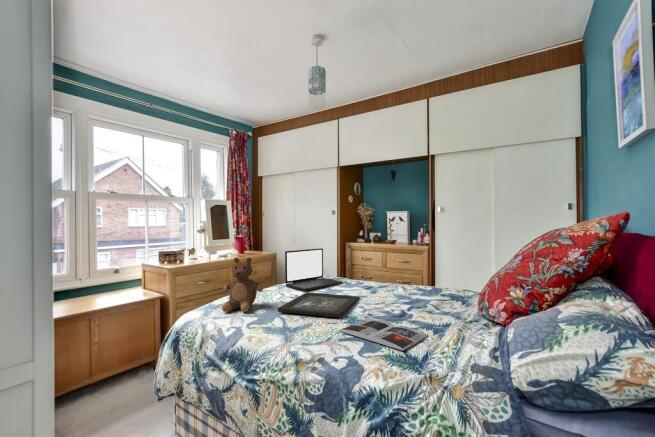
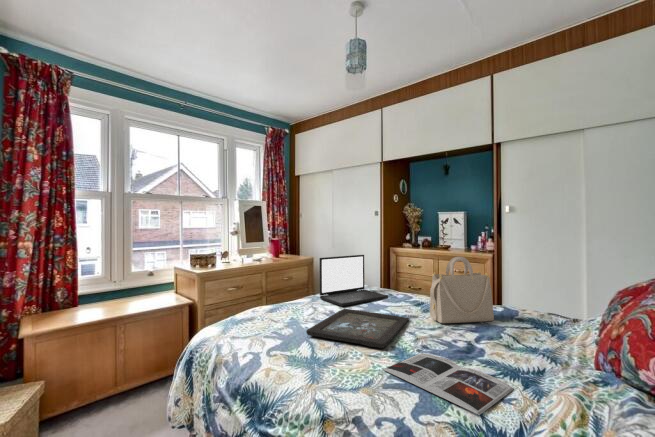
handbag: none [376,247,423,299] -> present [430,257,494,323]
teddy bear: present [222,258,263,312] -> none [241,266,291,333]

